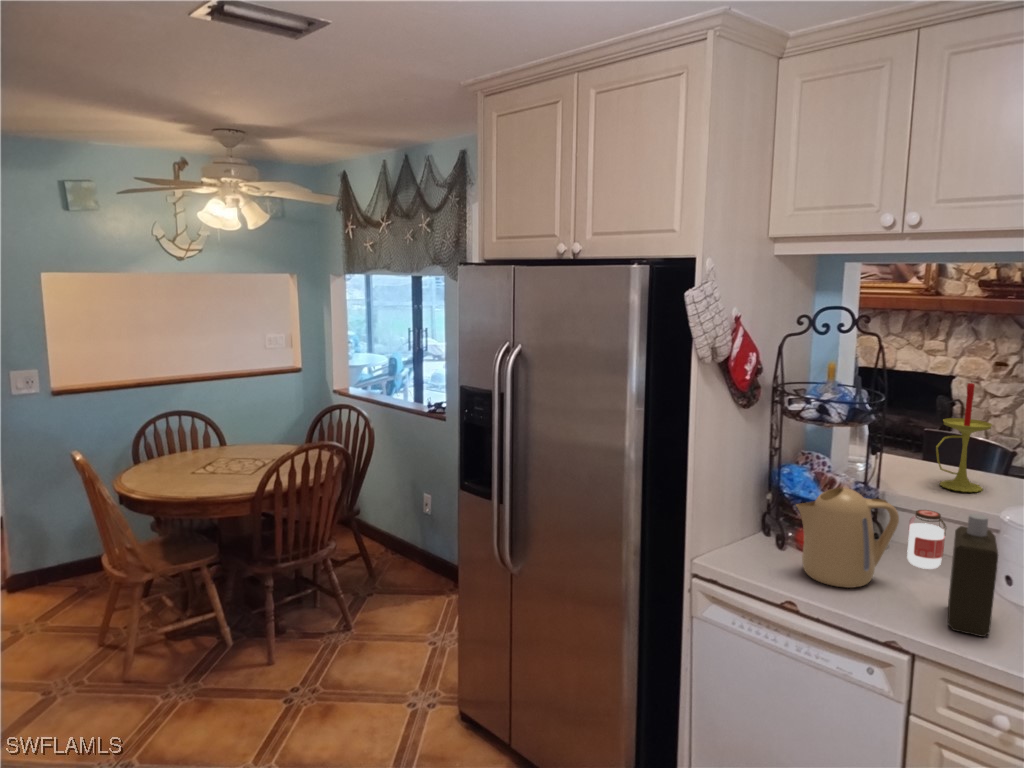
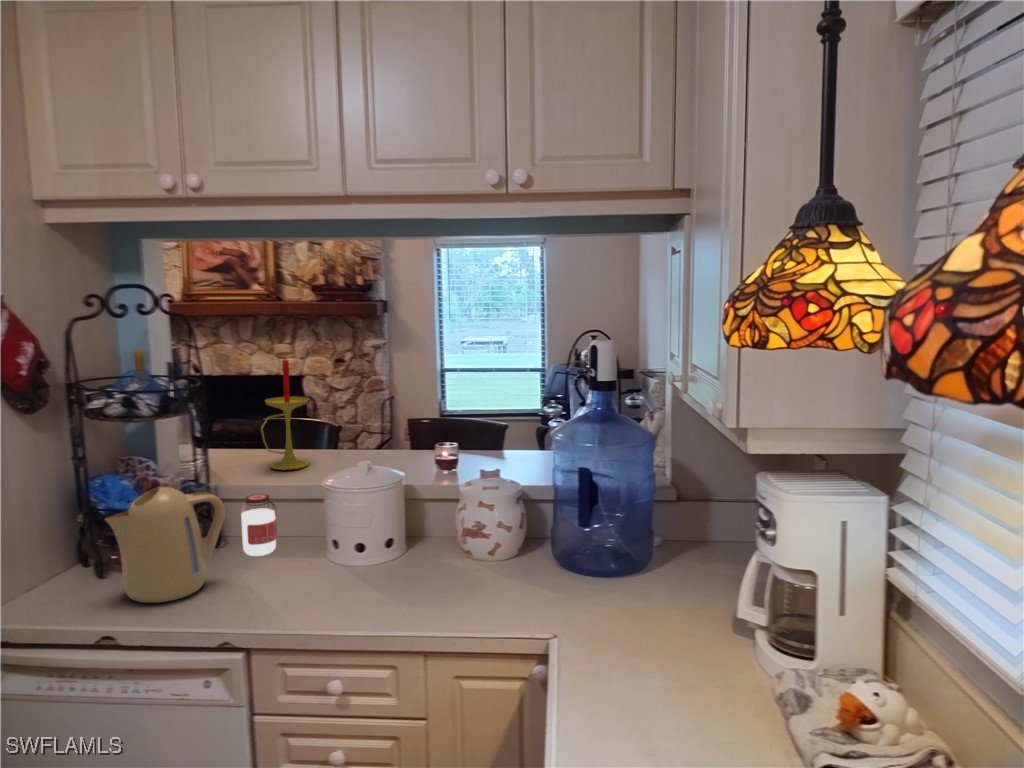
bottle: present [948,514,998,637] -> none [275,485,317,611]

